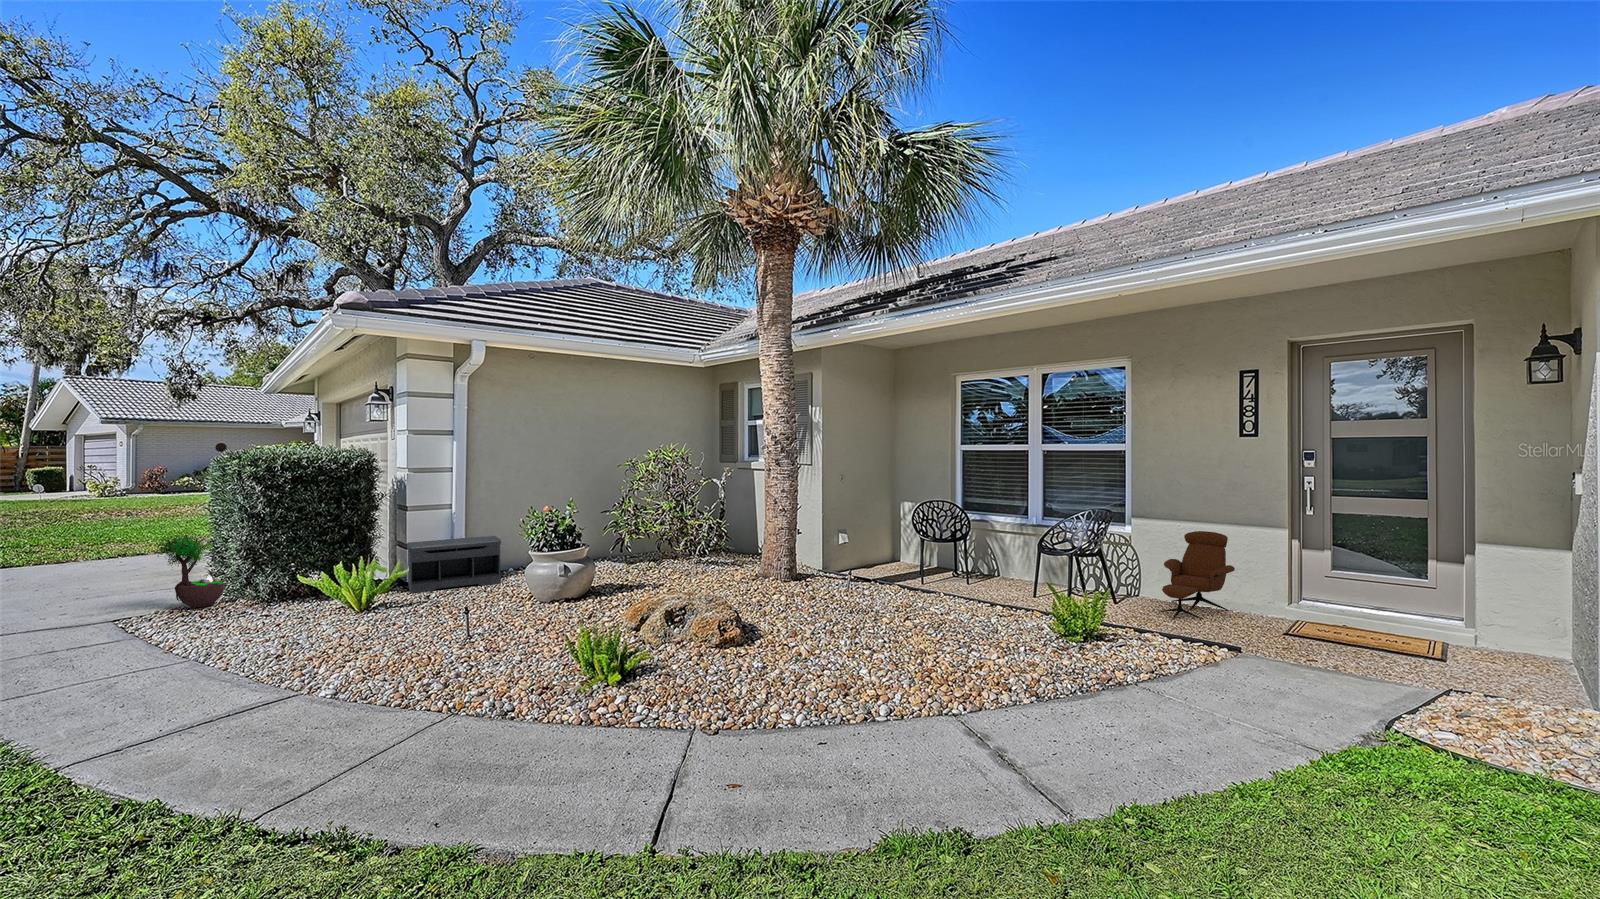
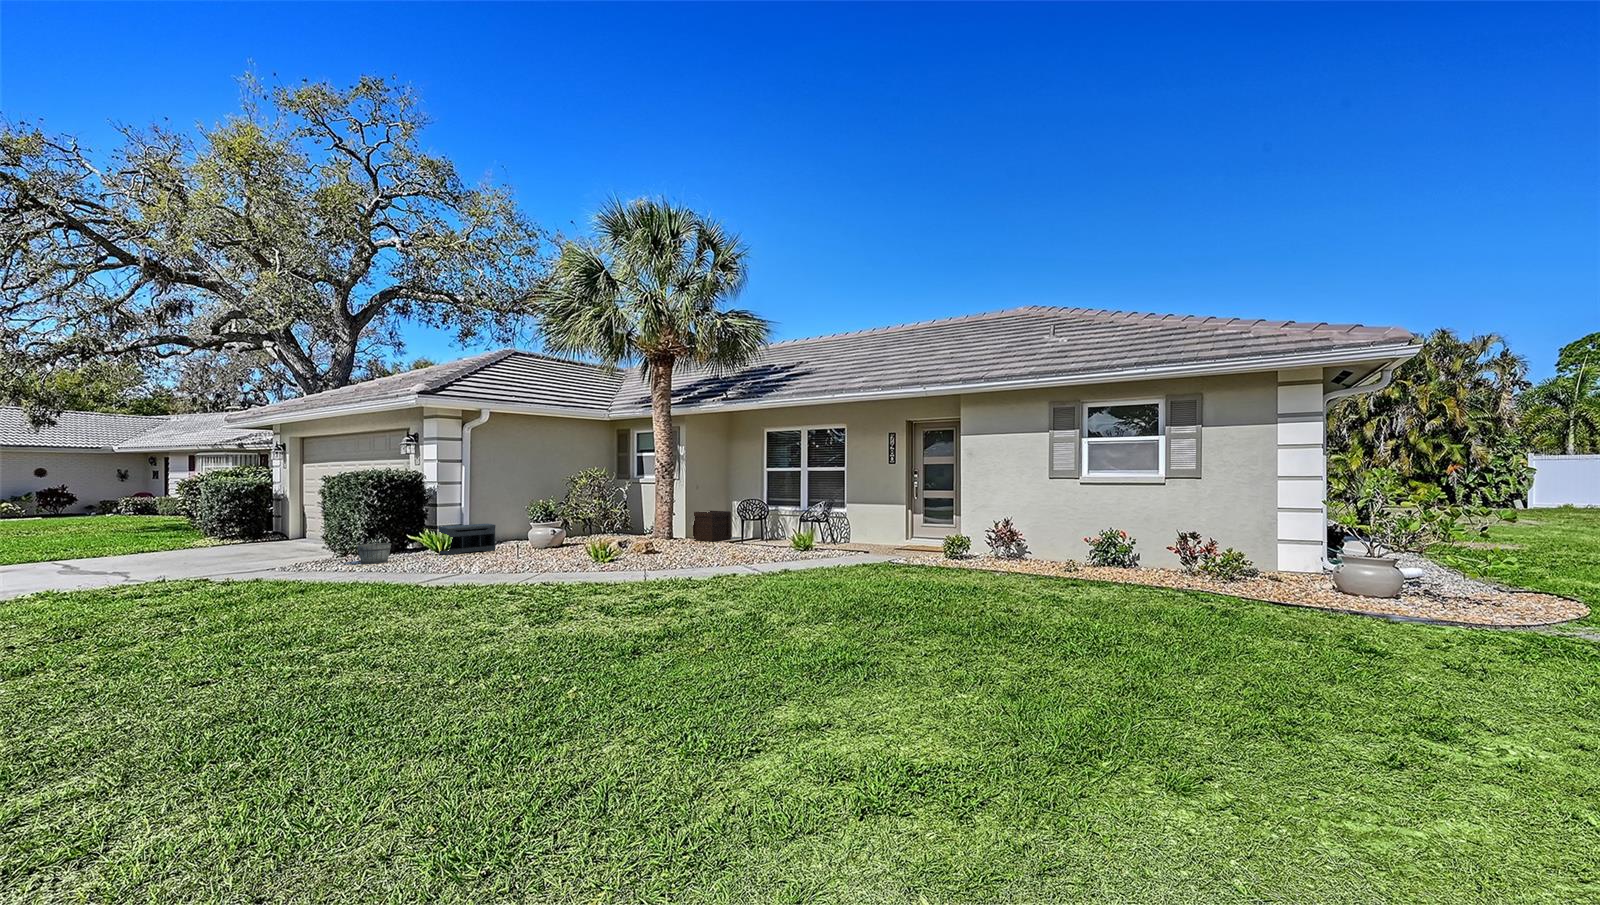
wooden crate: none [832,518,901,577] -> present [693,511,731,542]
potted tree: present [156,531,224,607] -> none [304,516,341,563]
lounge chair: present [1159,531,1235,619] -> none [851,509,885,548]
wooden bucket: none [228,567,296,616] -> present [358,540,391,564]

